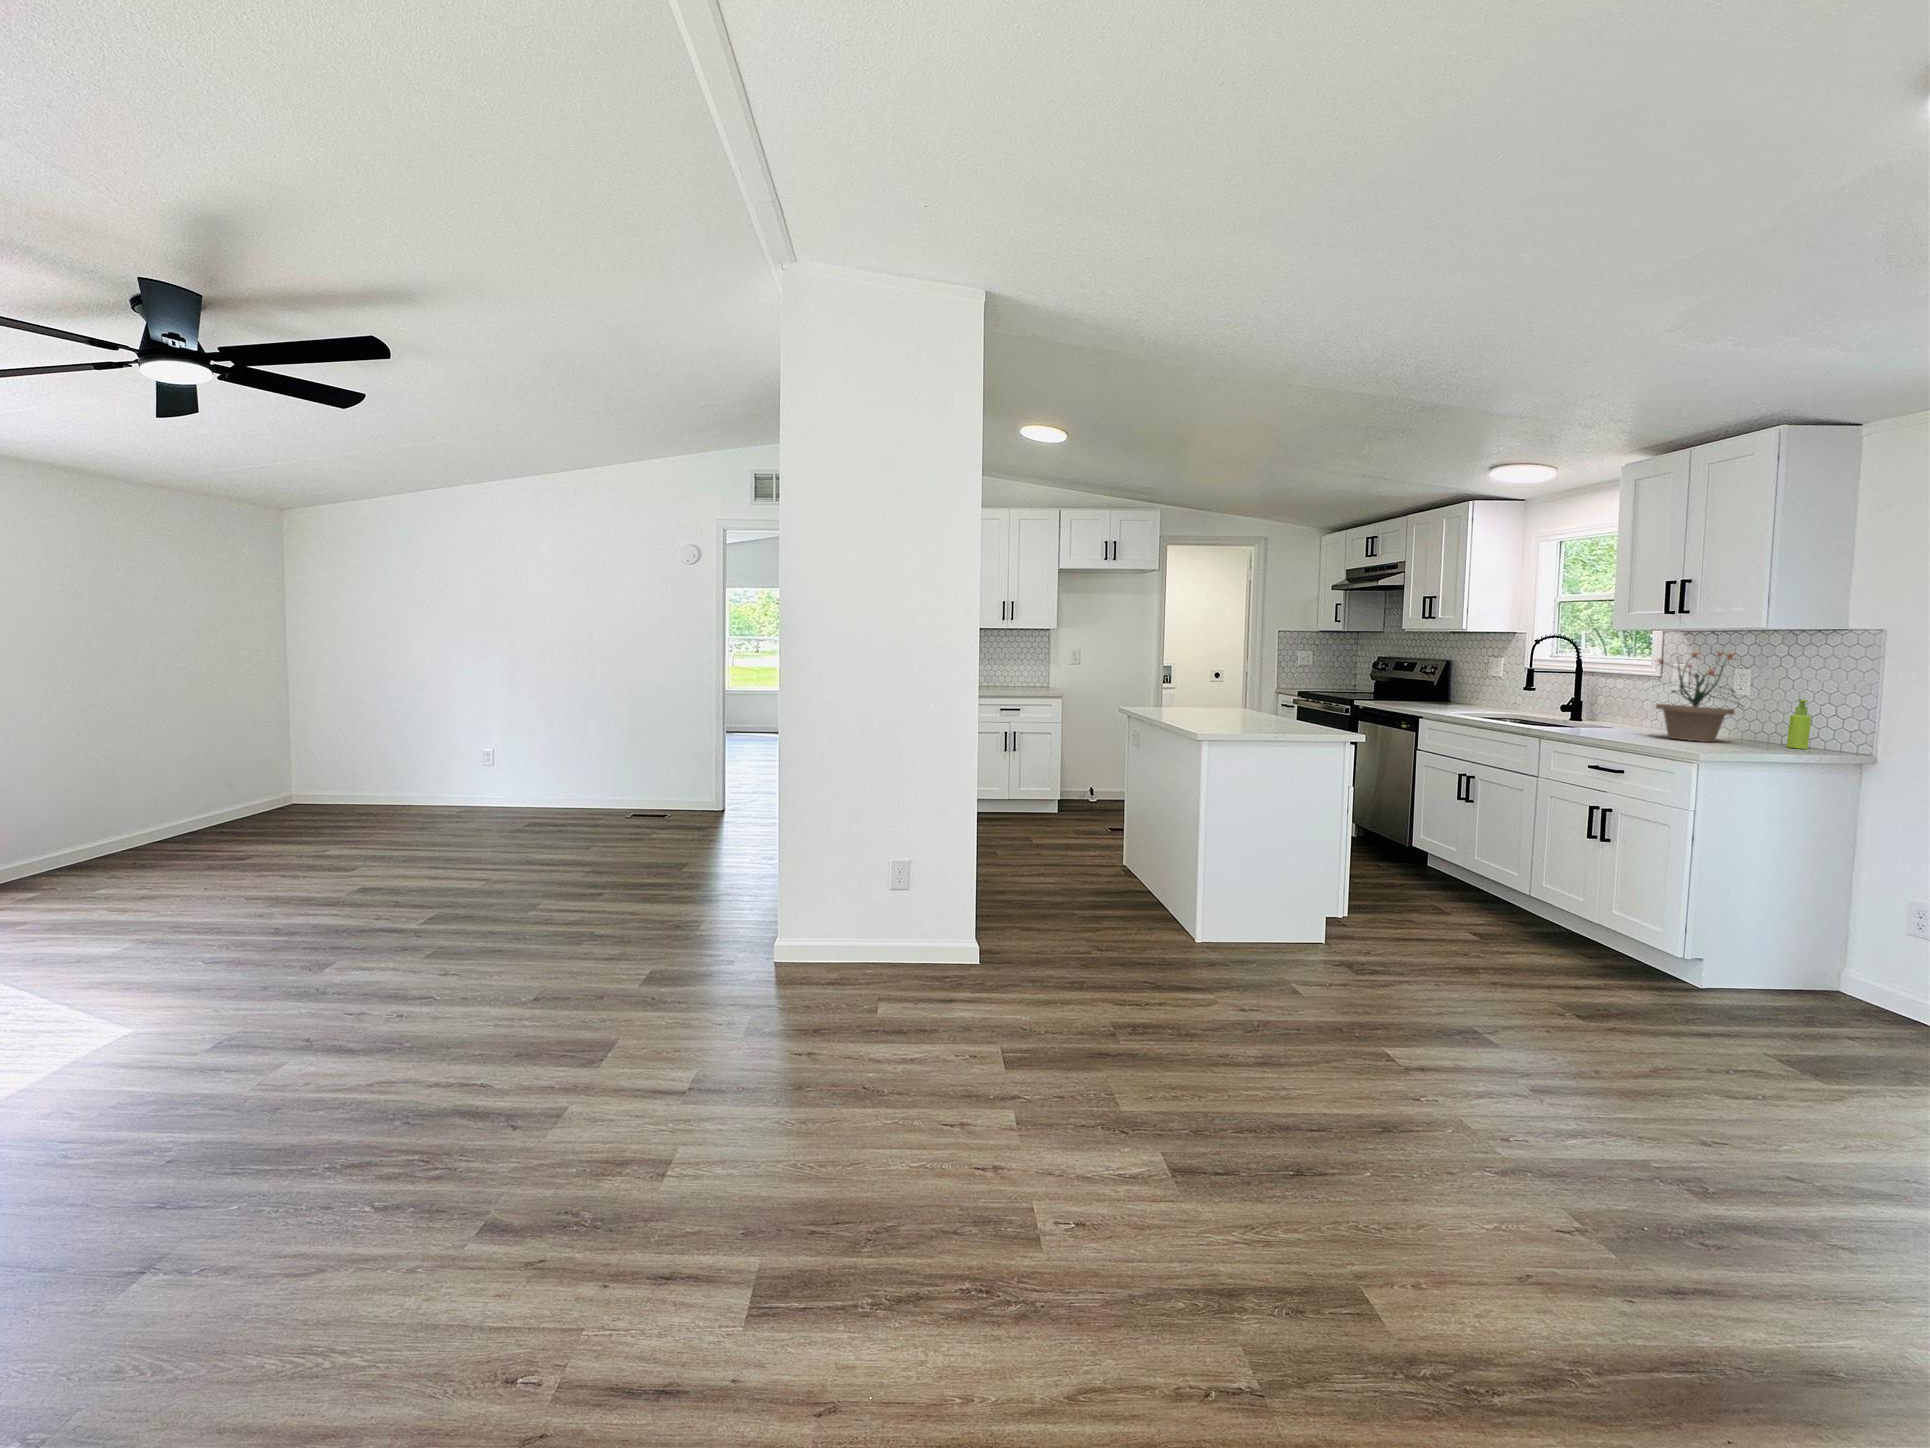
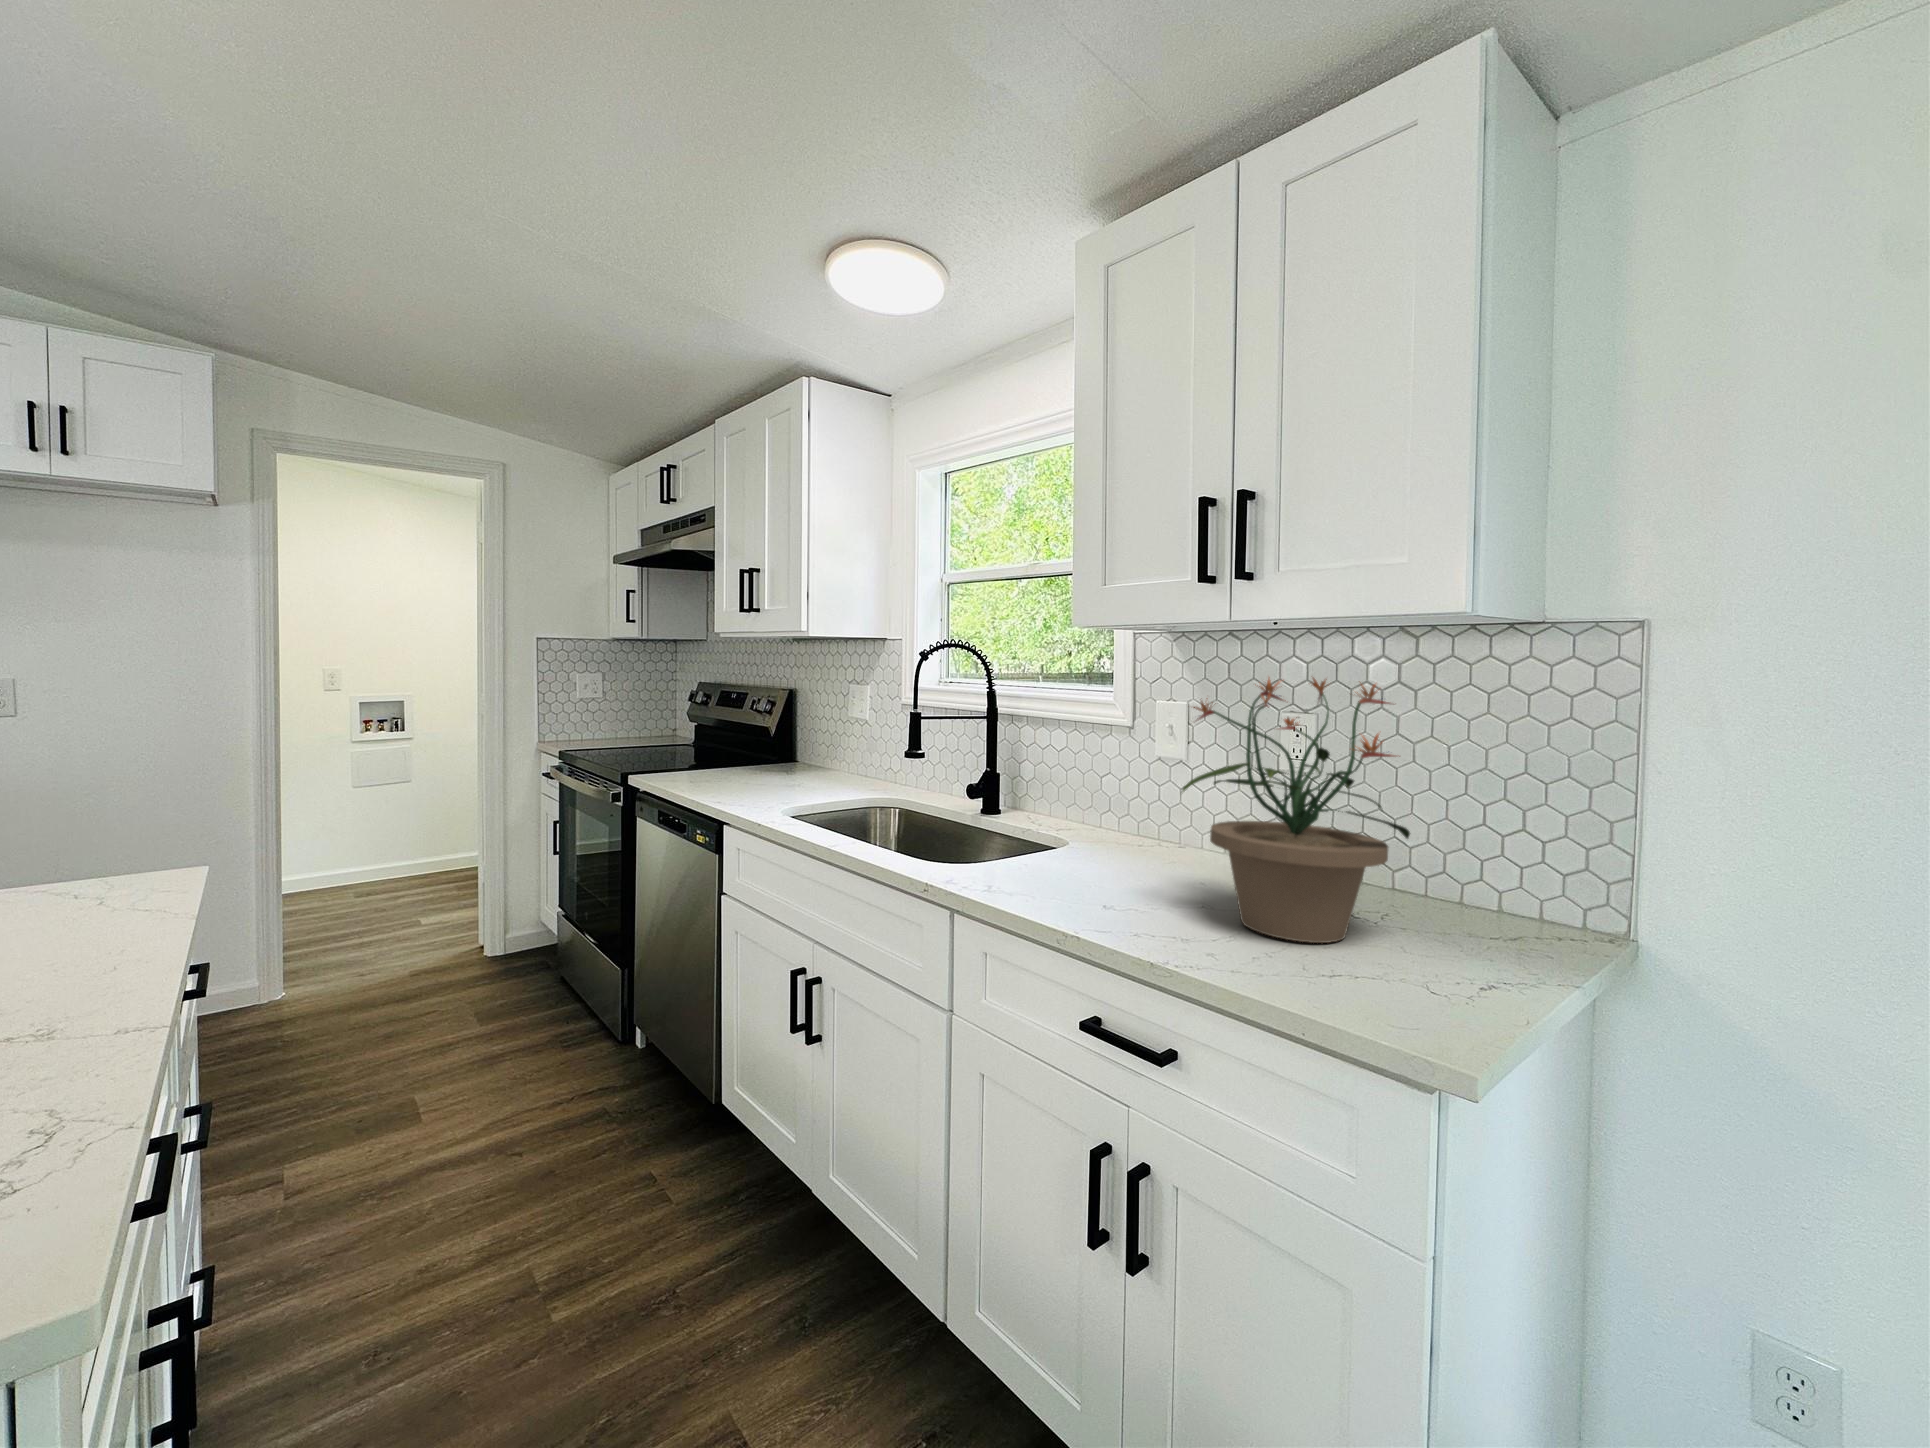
soap dispenser: present [1787,699,1811,749] -> none [1491,808,1546,947]

